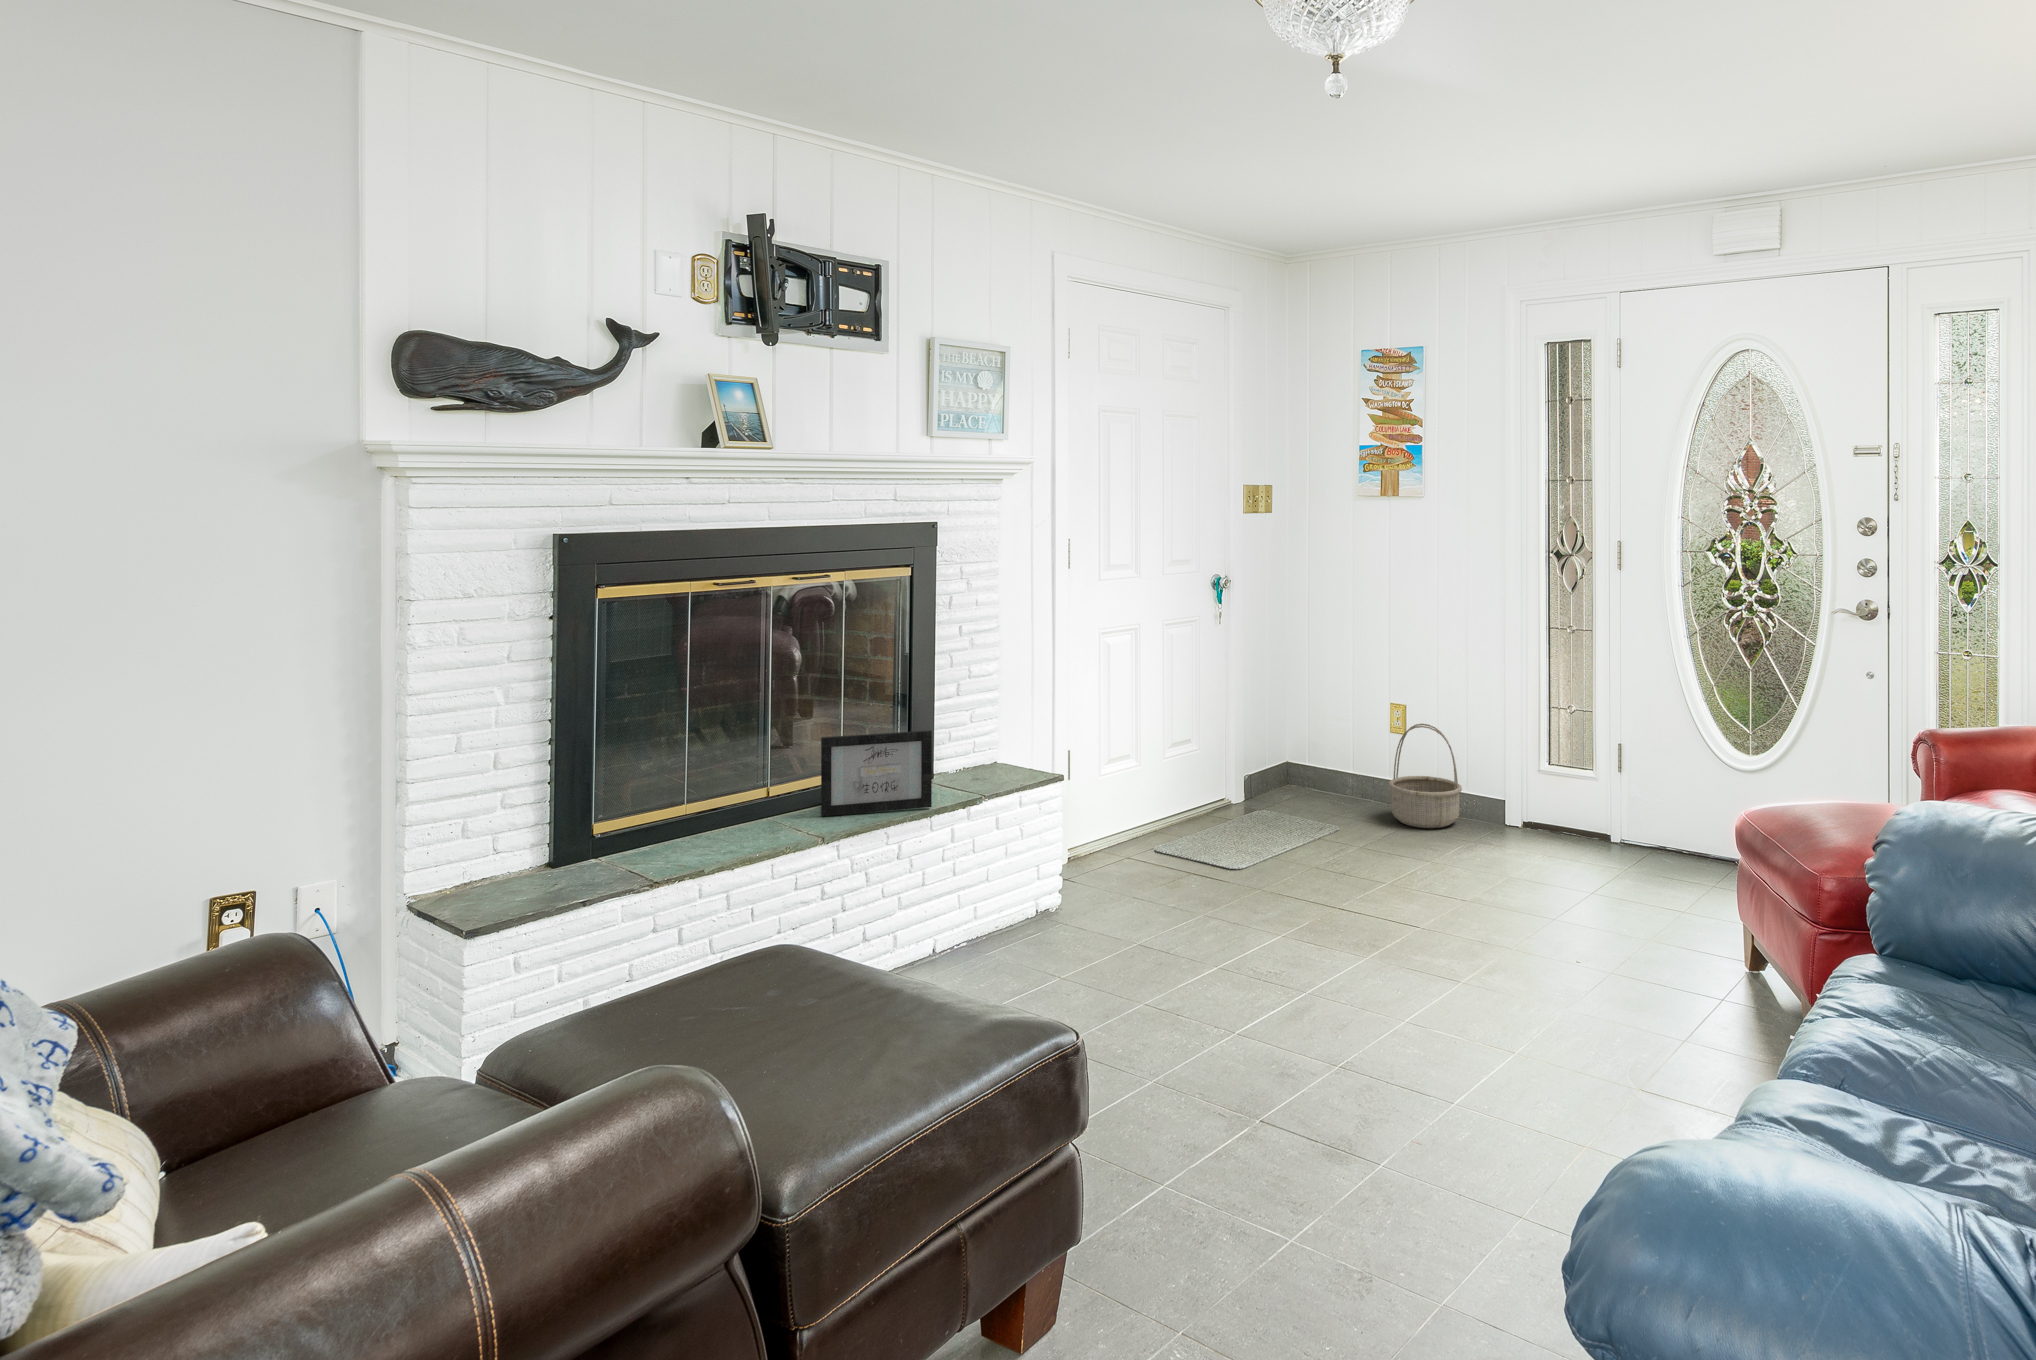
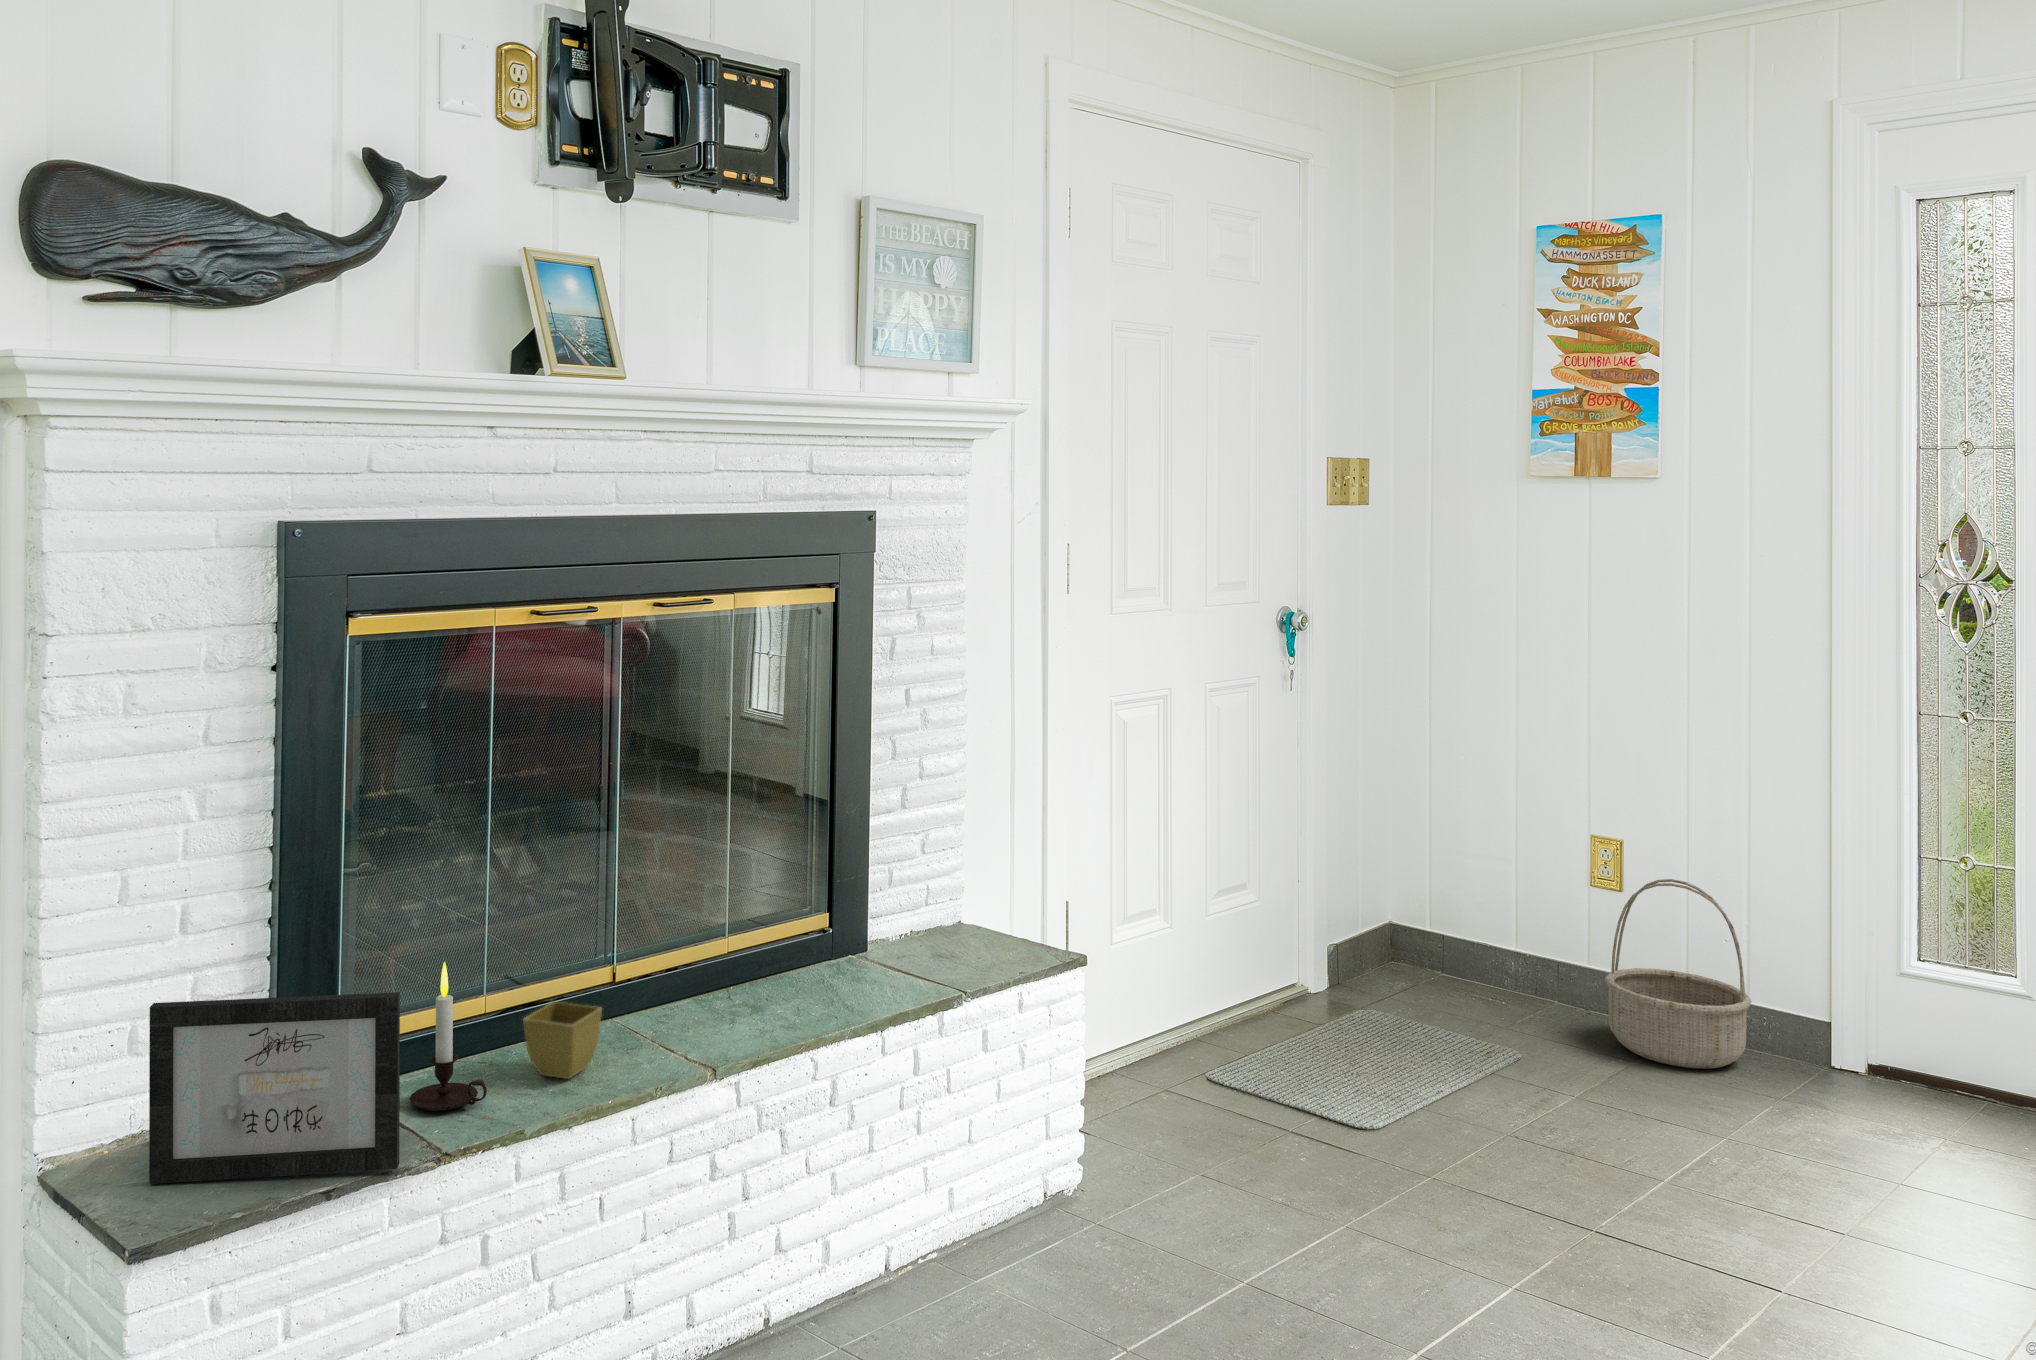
picture frame: present [821,730,932,816] -> present [149,992,400,1184]
candle: none [637,780,683,863] -> present [410,962,487,1111]
flower pot: none [707,804,756,845] -> present [523,1002,602,1079]

